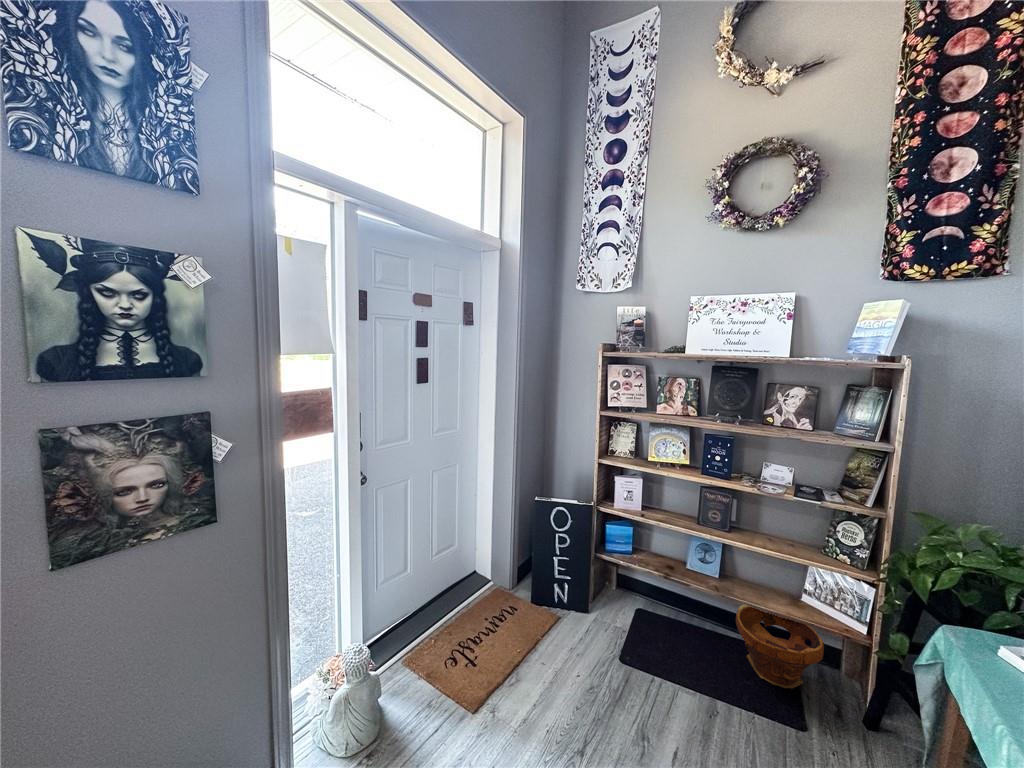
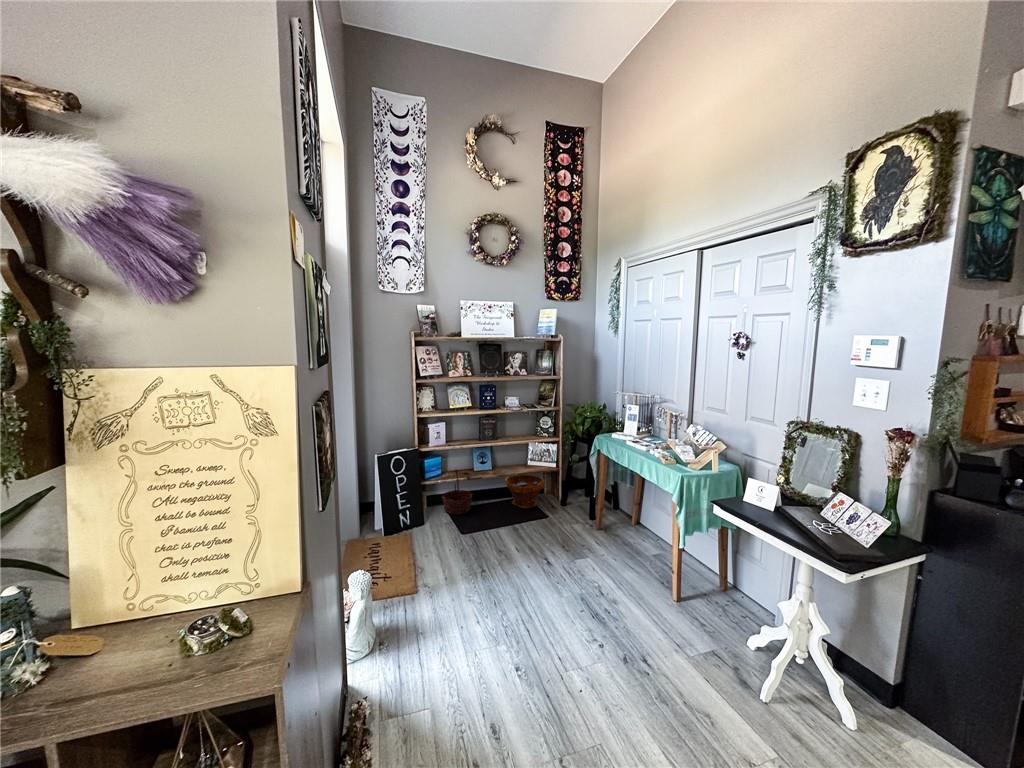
basket: none [626,555,675,629] -> present [442,470,472,514]

